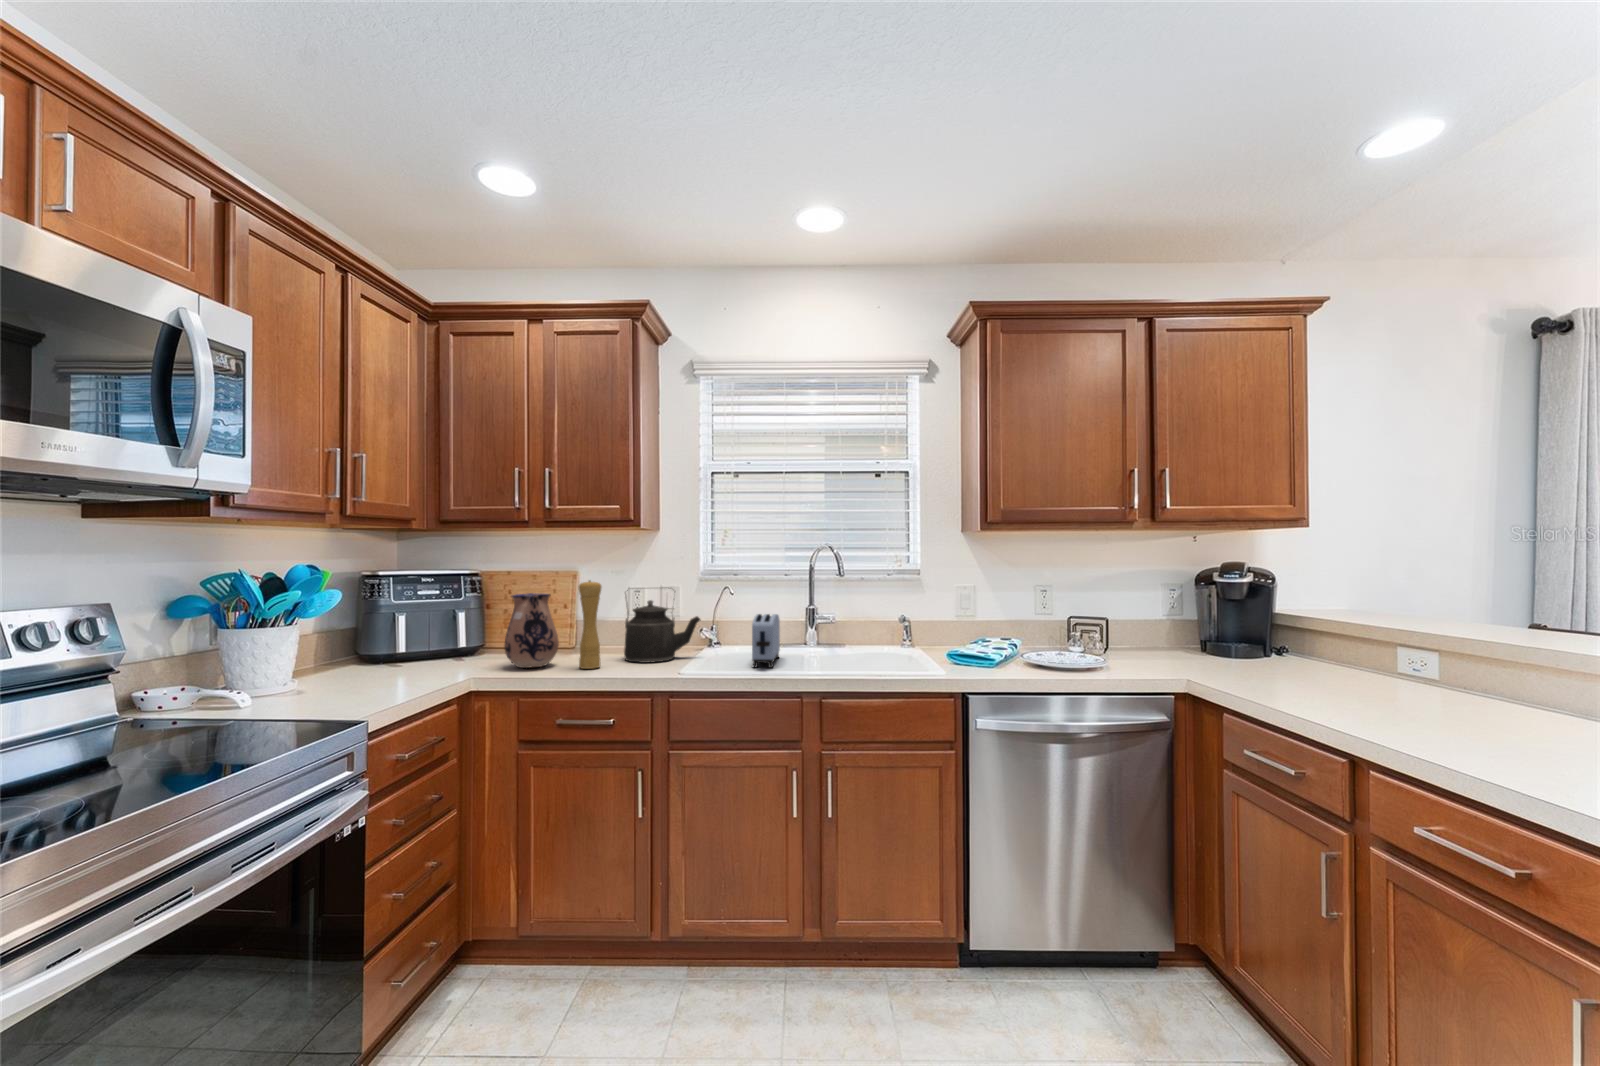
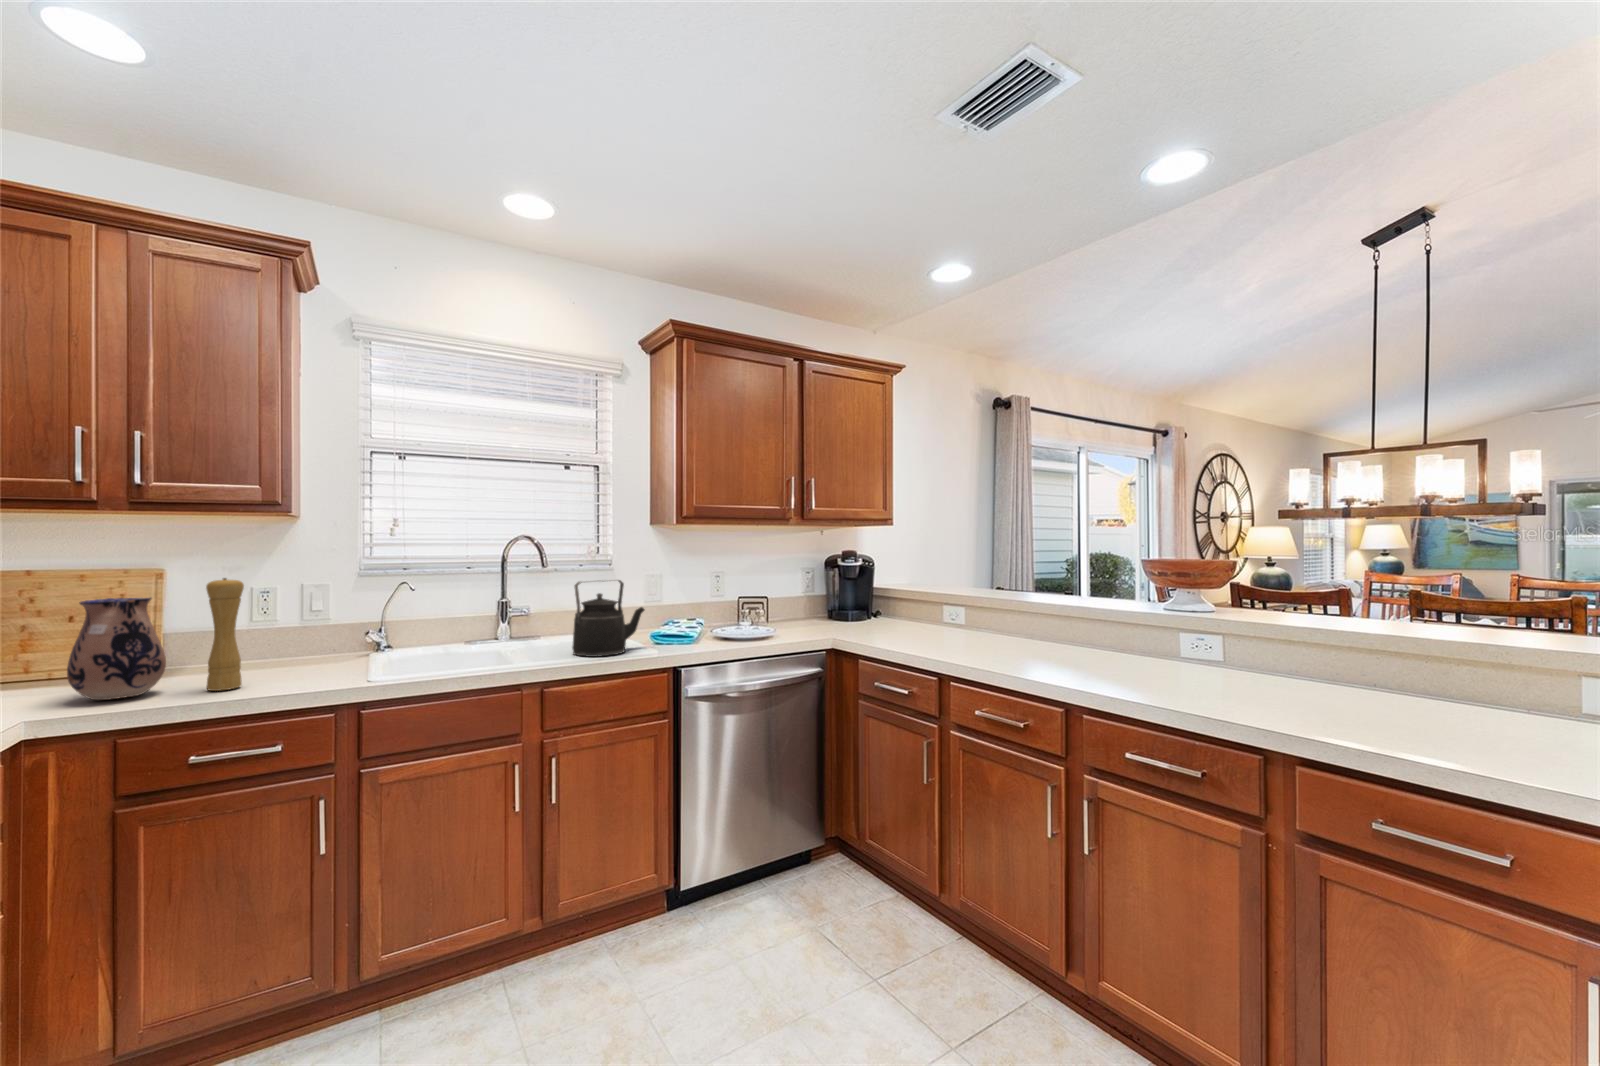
kettle: present [624,590,701,663] -> present [572,580,645,657]
toaster: present [752,614,780,667] -> none [451,608,480,666]

